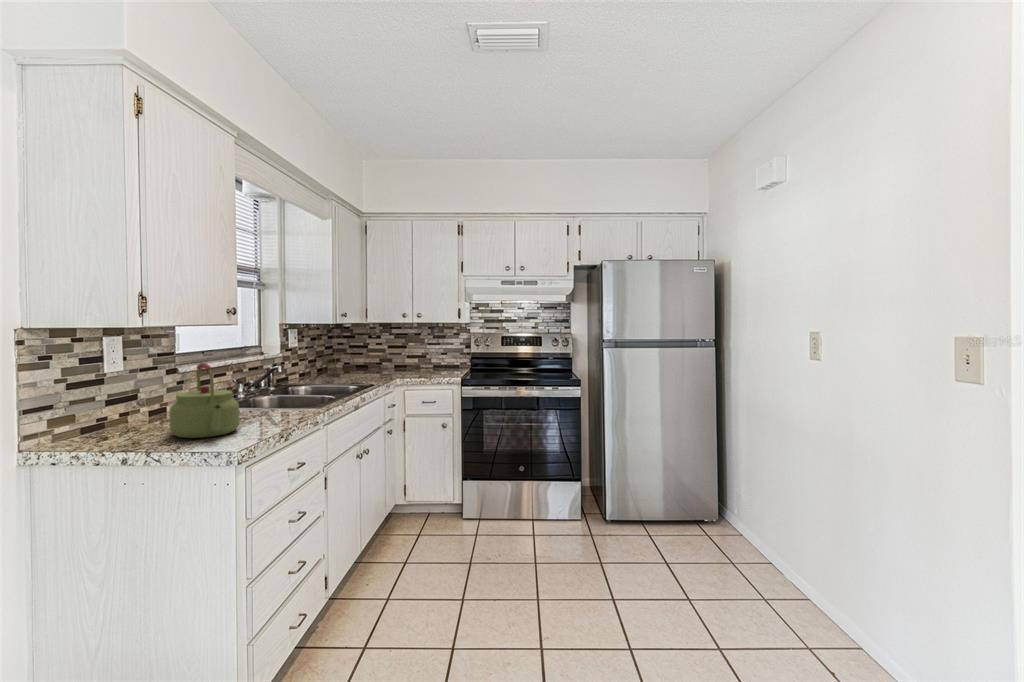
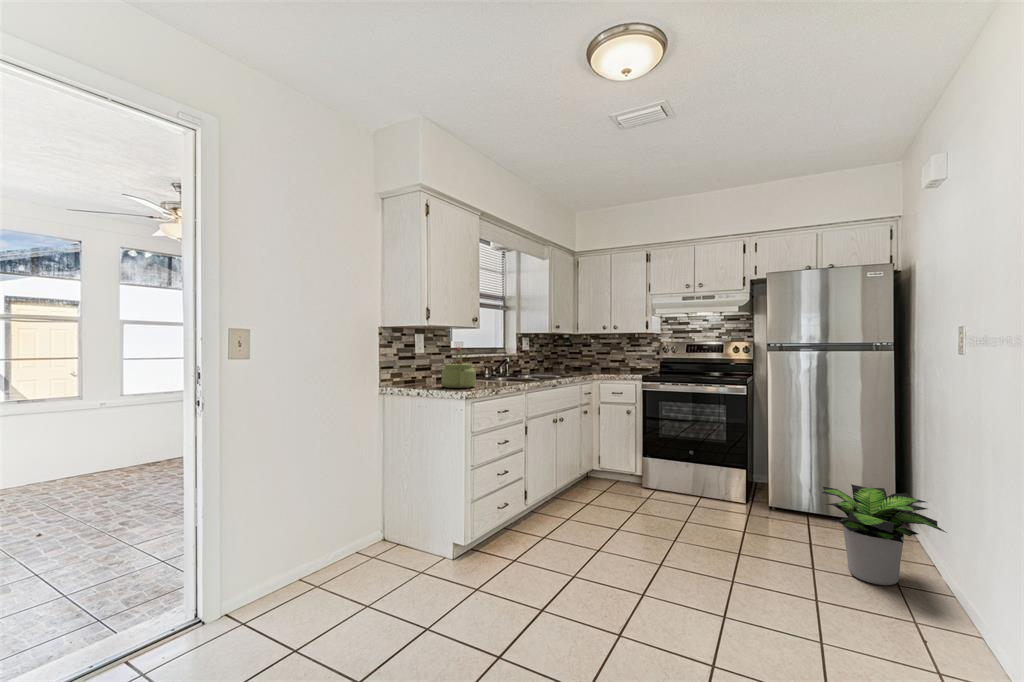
potted plant: none [694,501,817,613] -> present [822,484,945,585]

